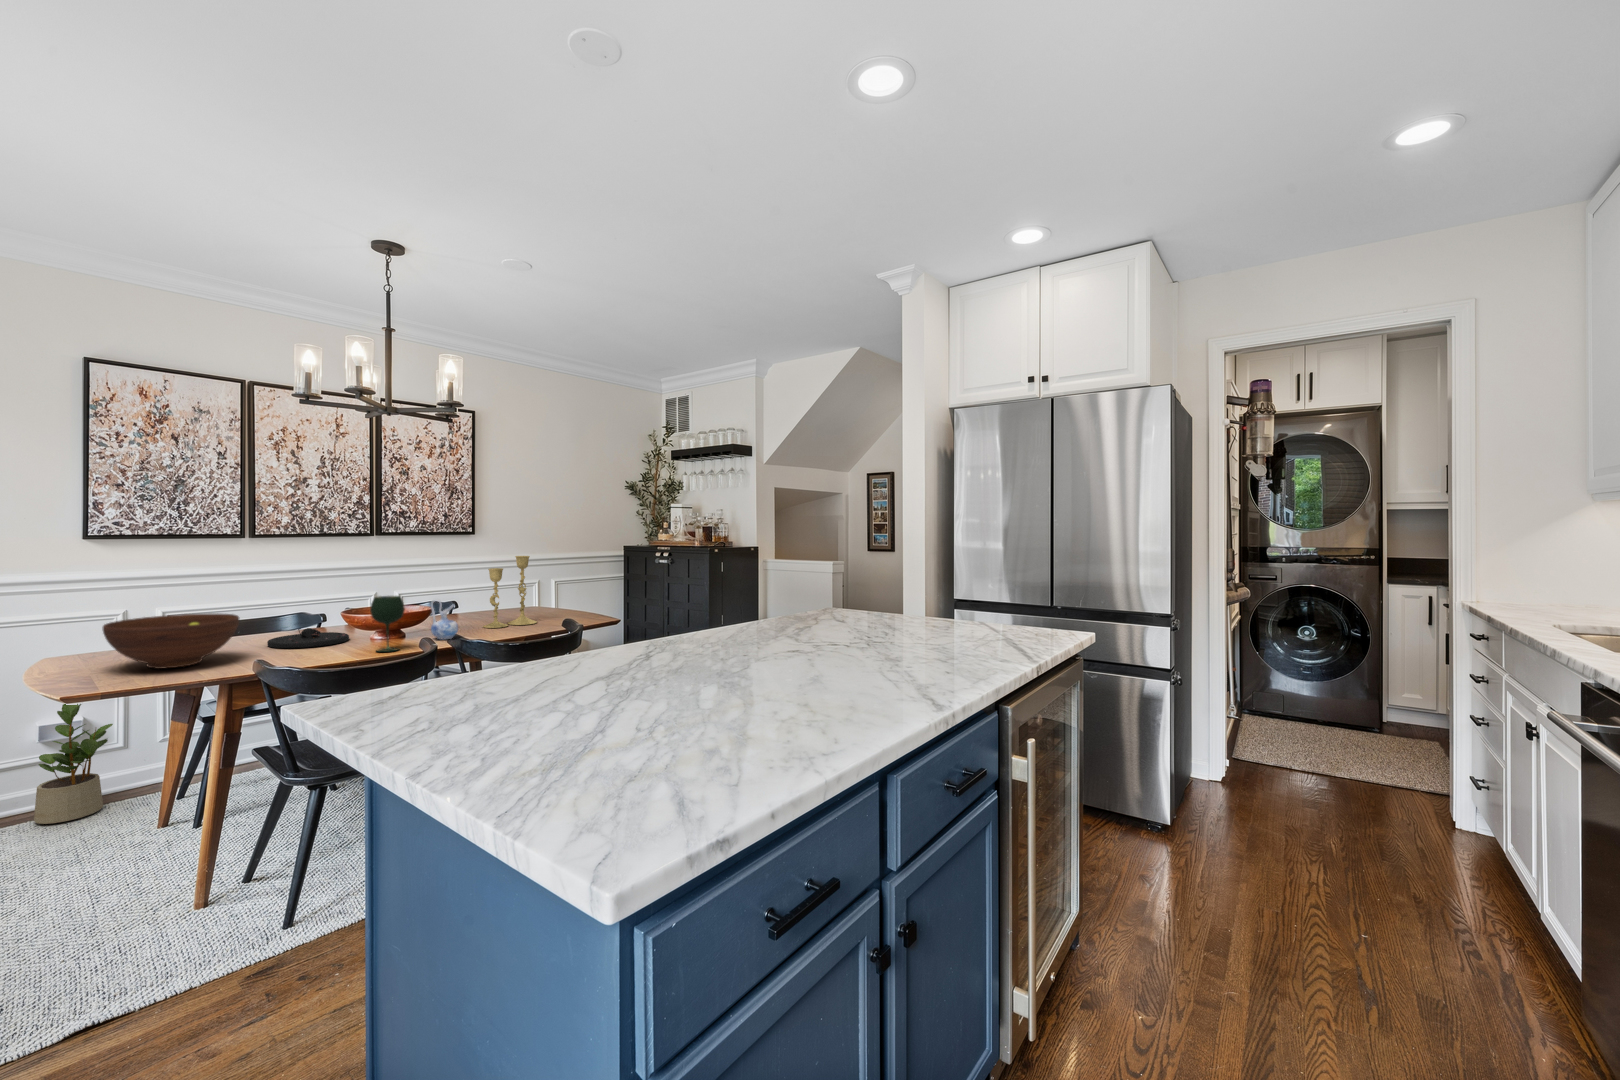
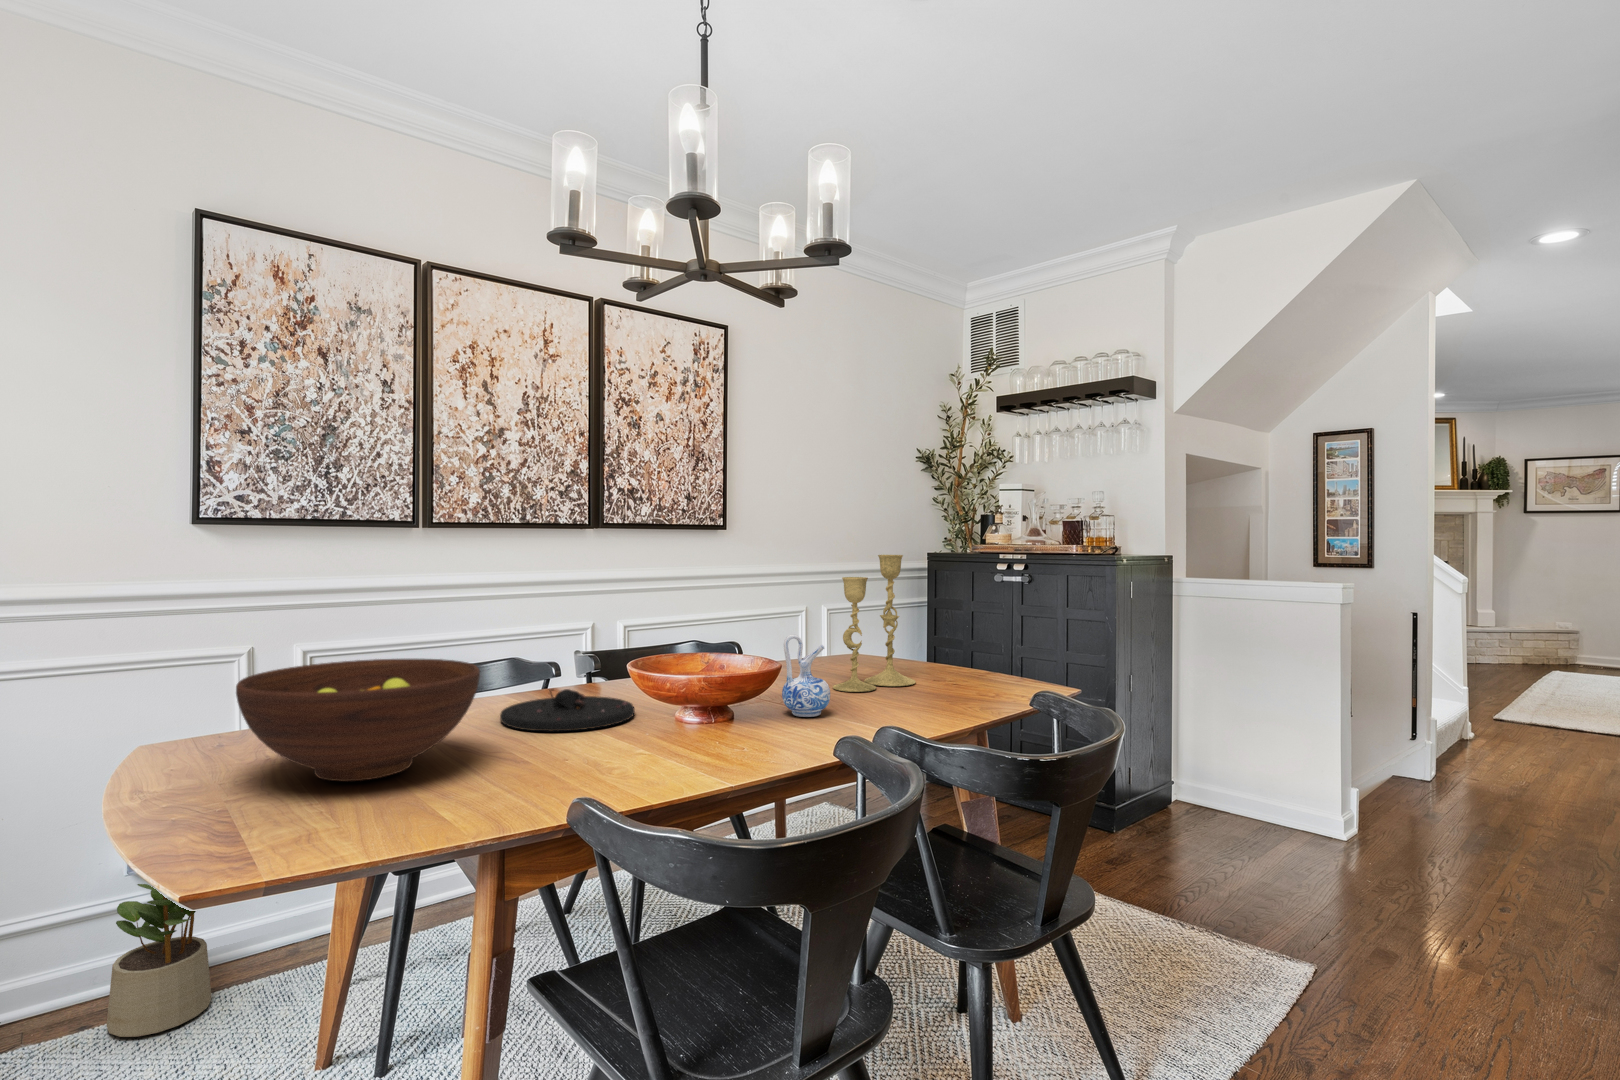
wine glass: present [370,596,405,652] -> none [710,626,771,747]

